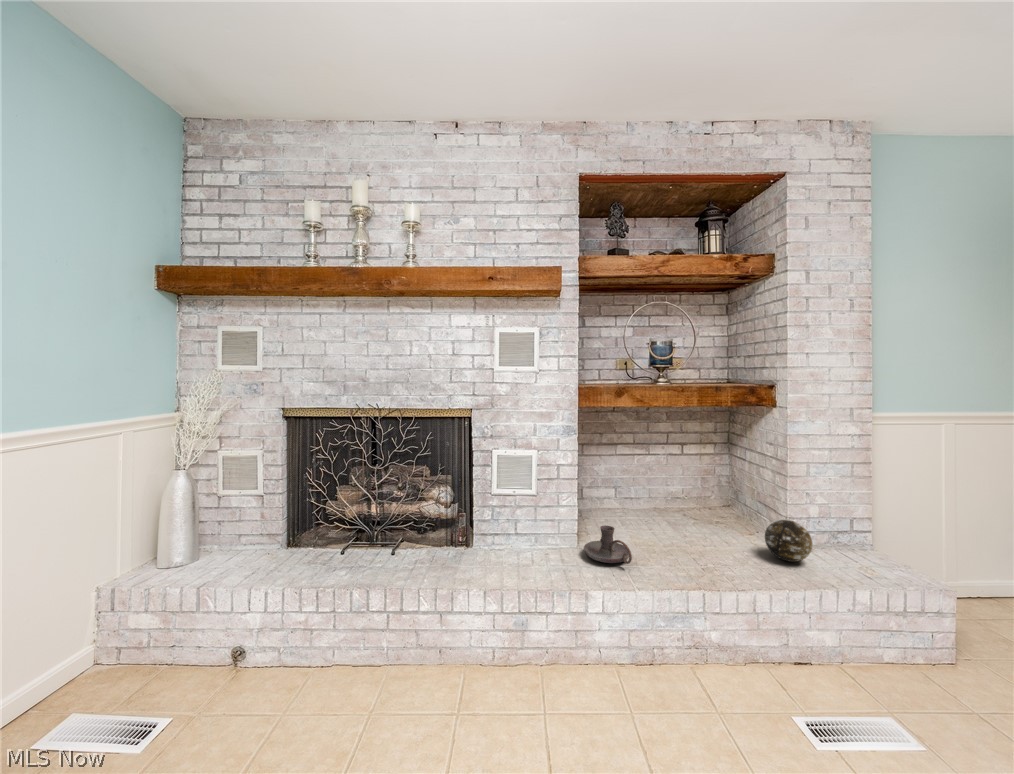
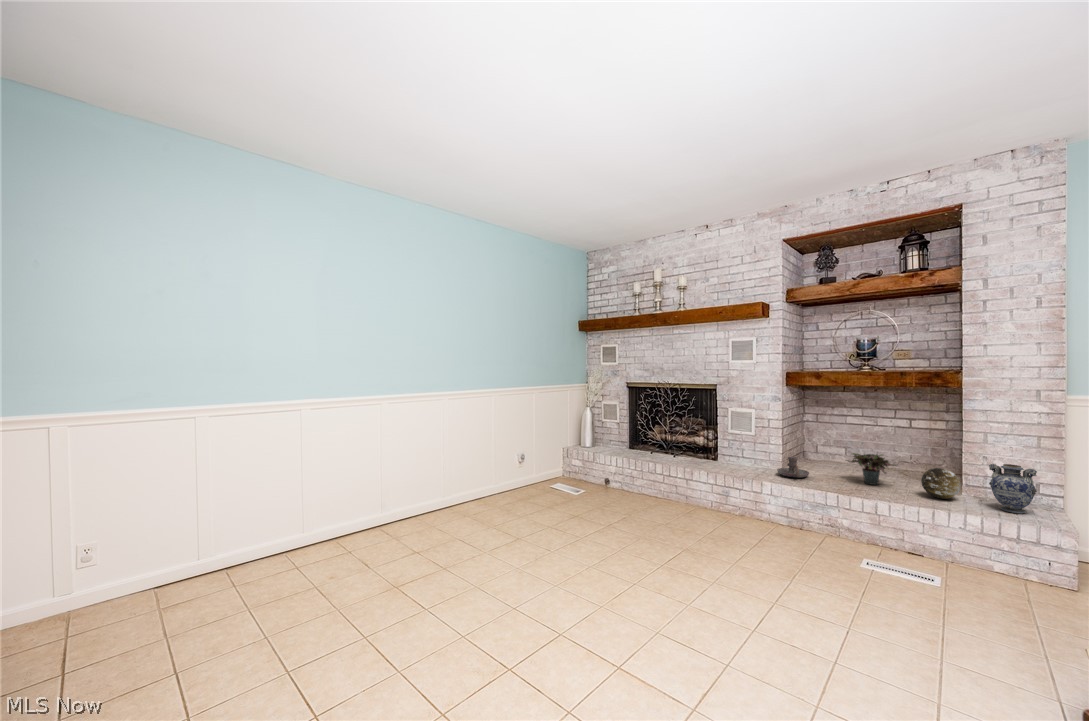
potted plant: none [662,503,732,551] -> present [846,453,896,485]
decorative vase: none [839,507,892,571] -> present [989,464,1037,514]

